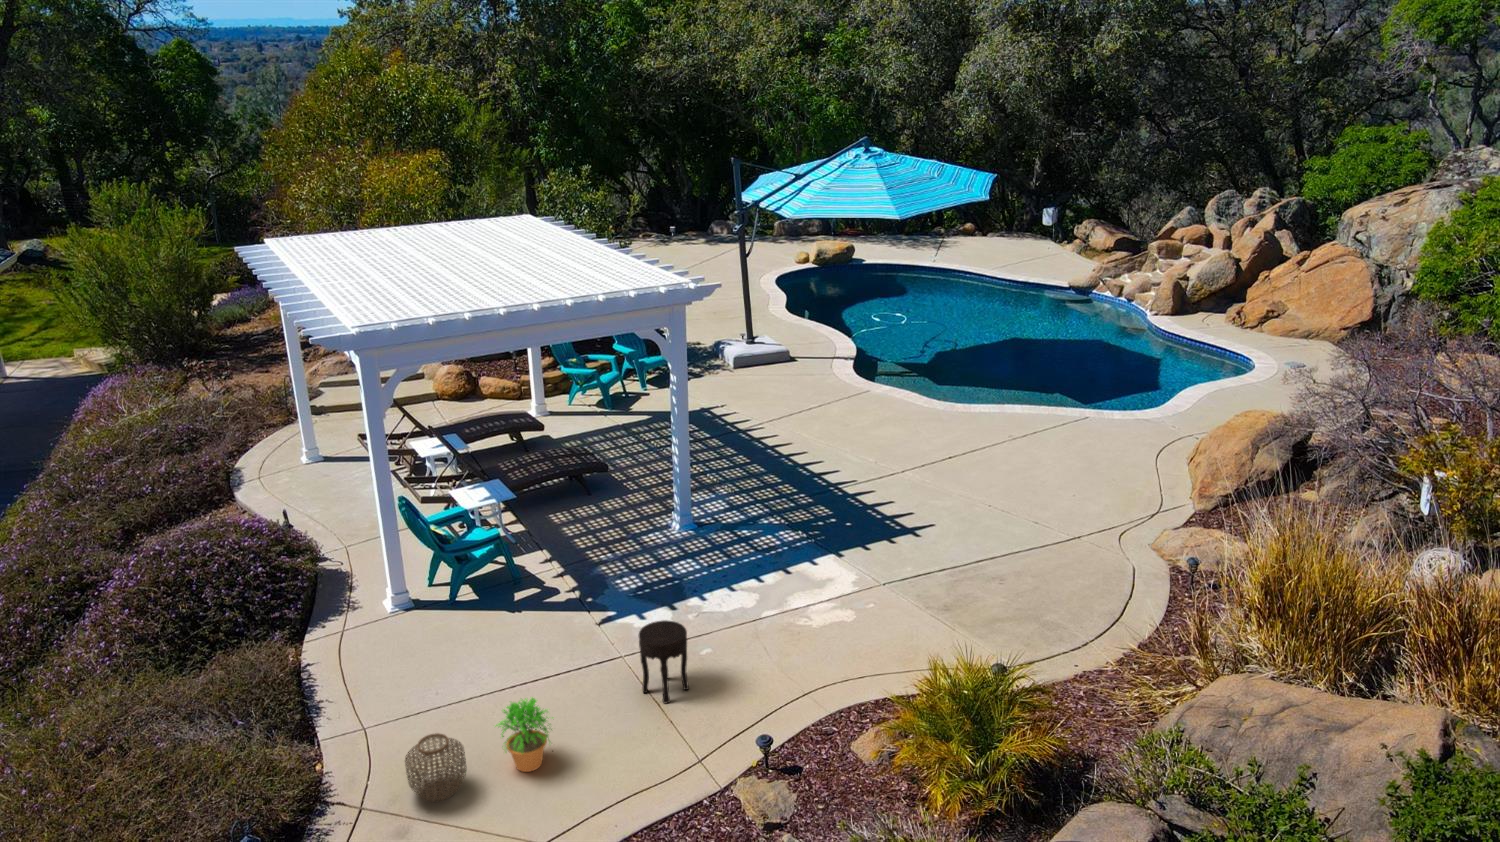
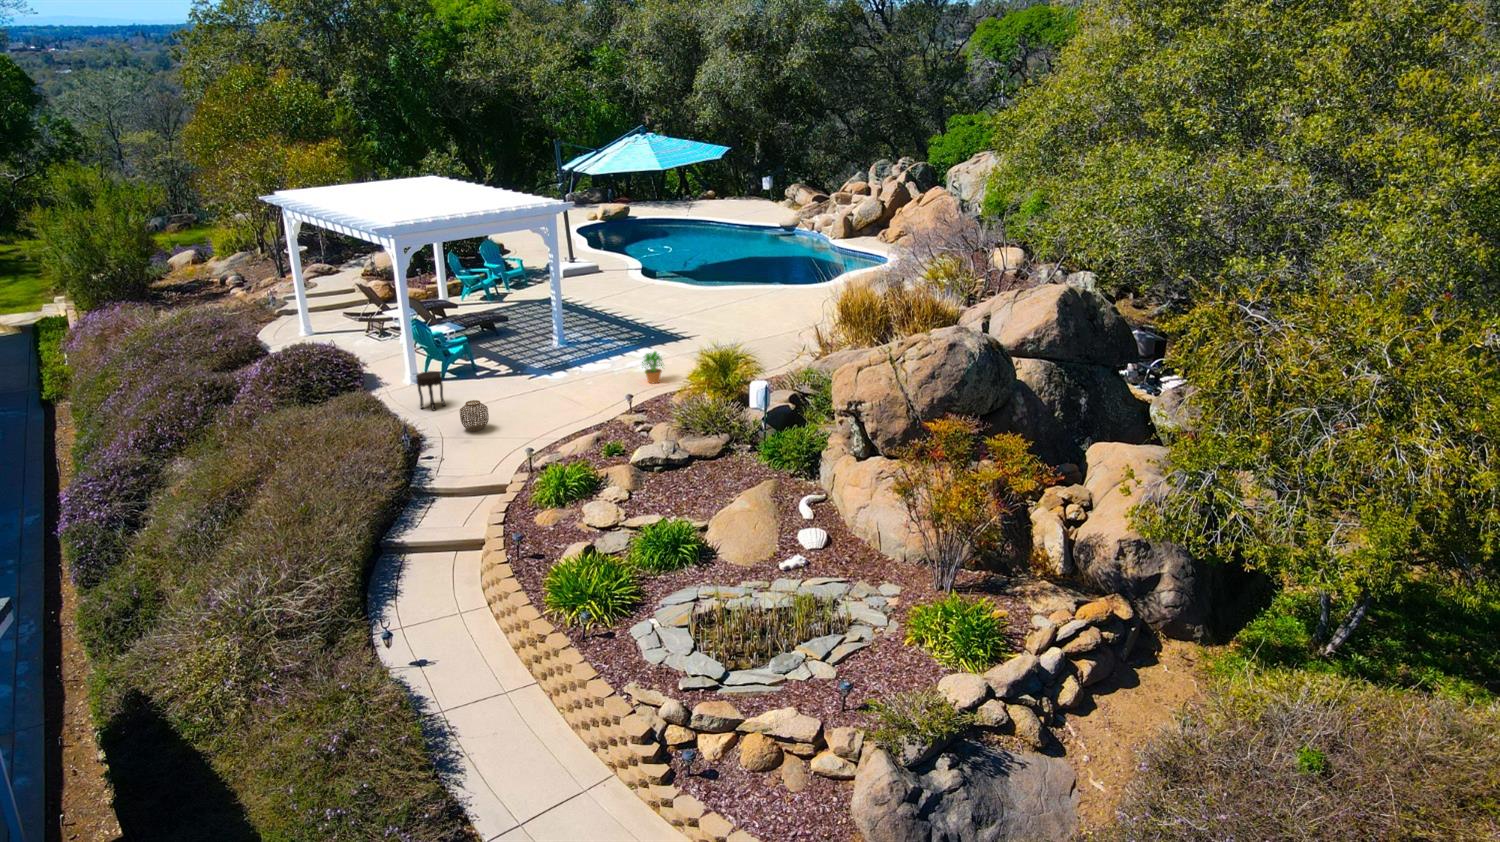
side table: present [638,620,689,703] -> present [416,371,445,411]
potted plant: present [495,698,553,772] -> present [642,351,663,384]

